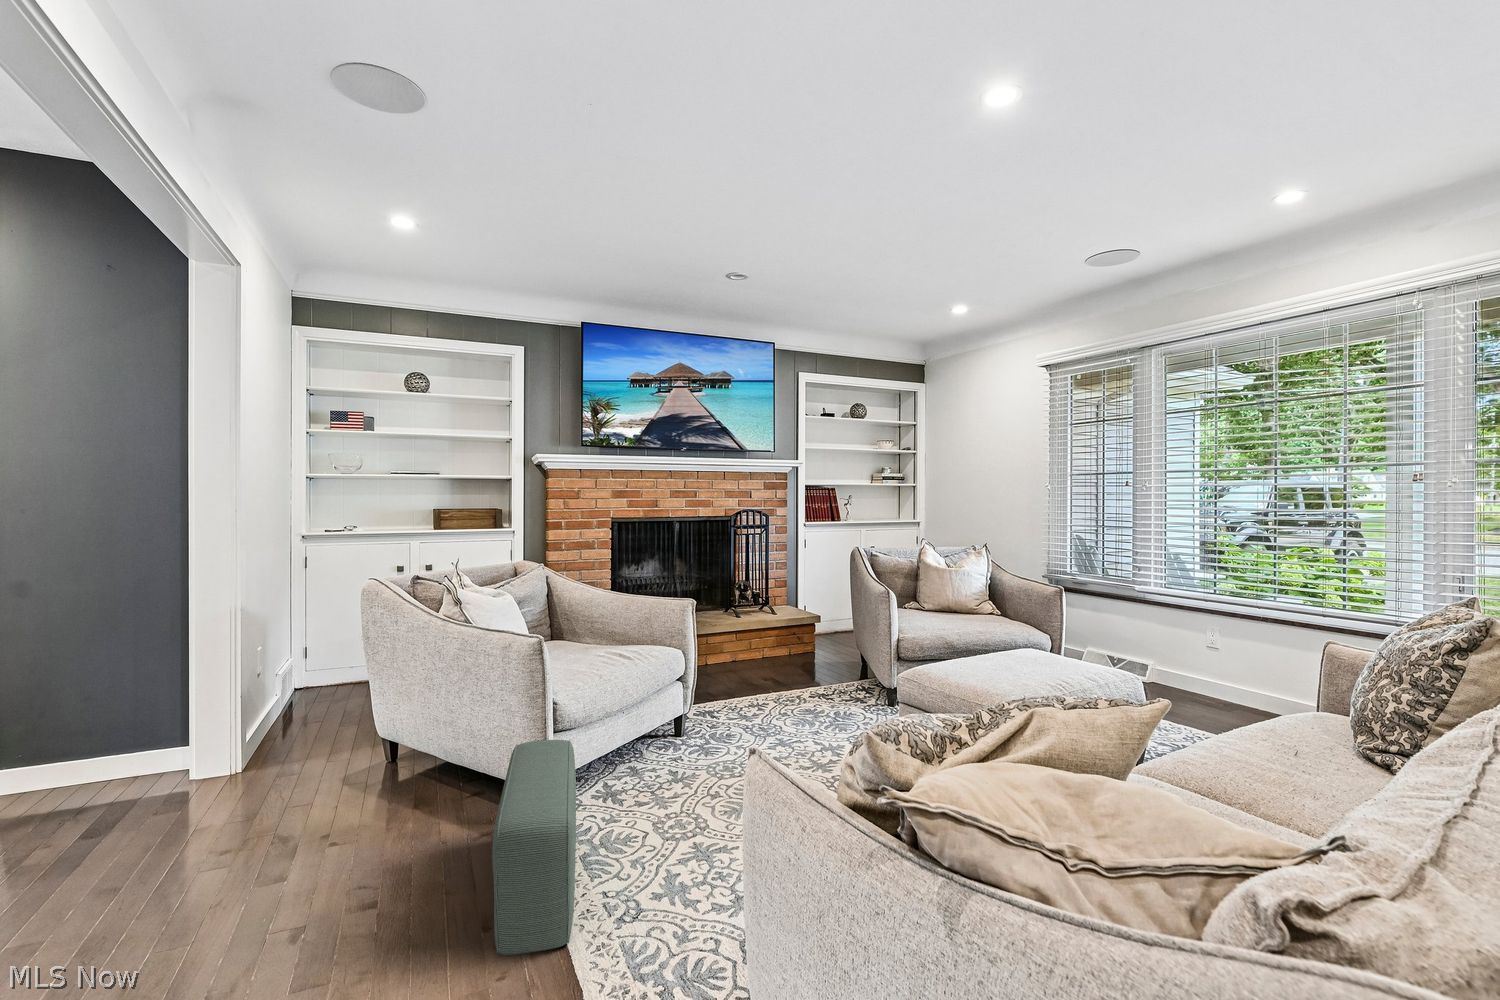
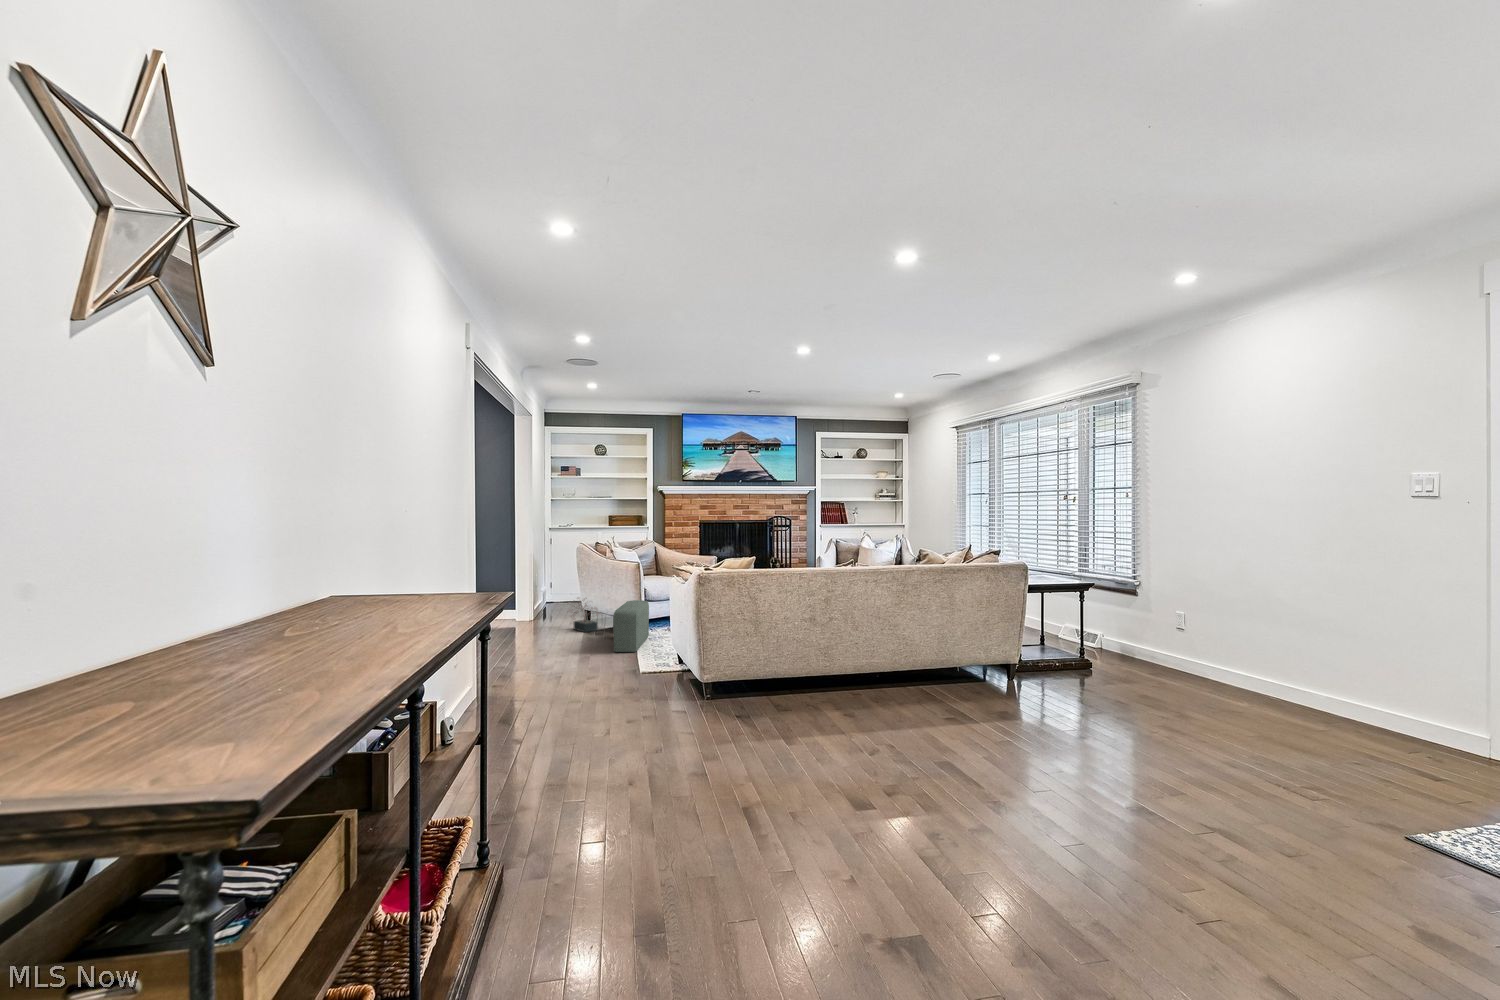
decorative plant: none [335,717,436,821] -> present [568,598,598,632]

